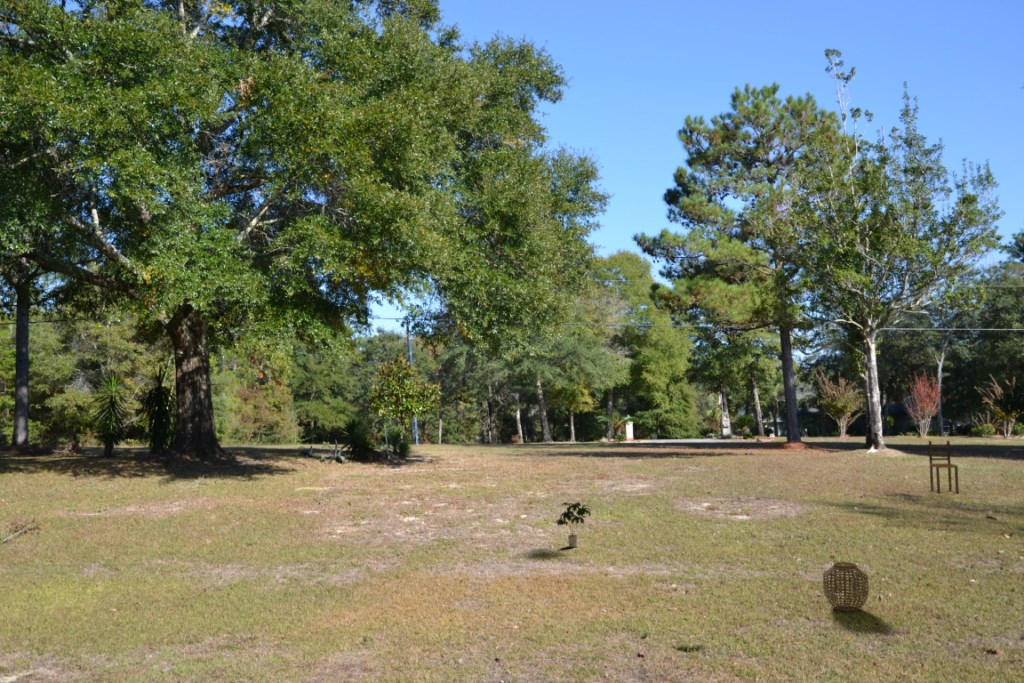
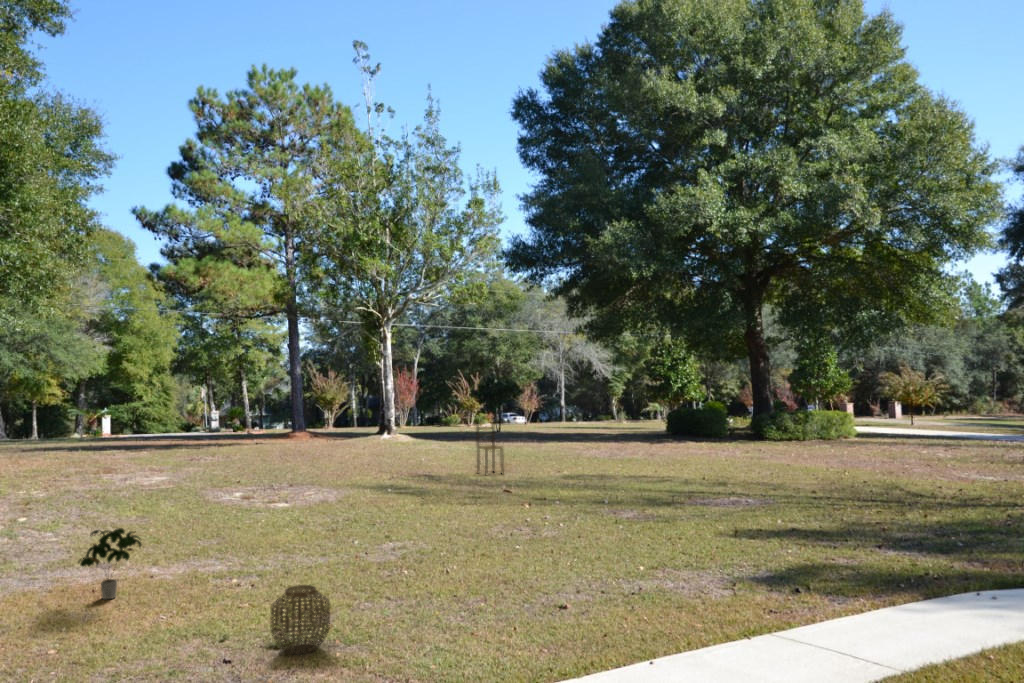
woven basket: present [823,562,869,611] -> present [271,585,330,654]

